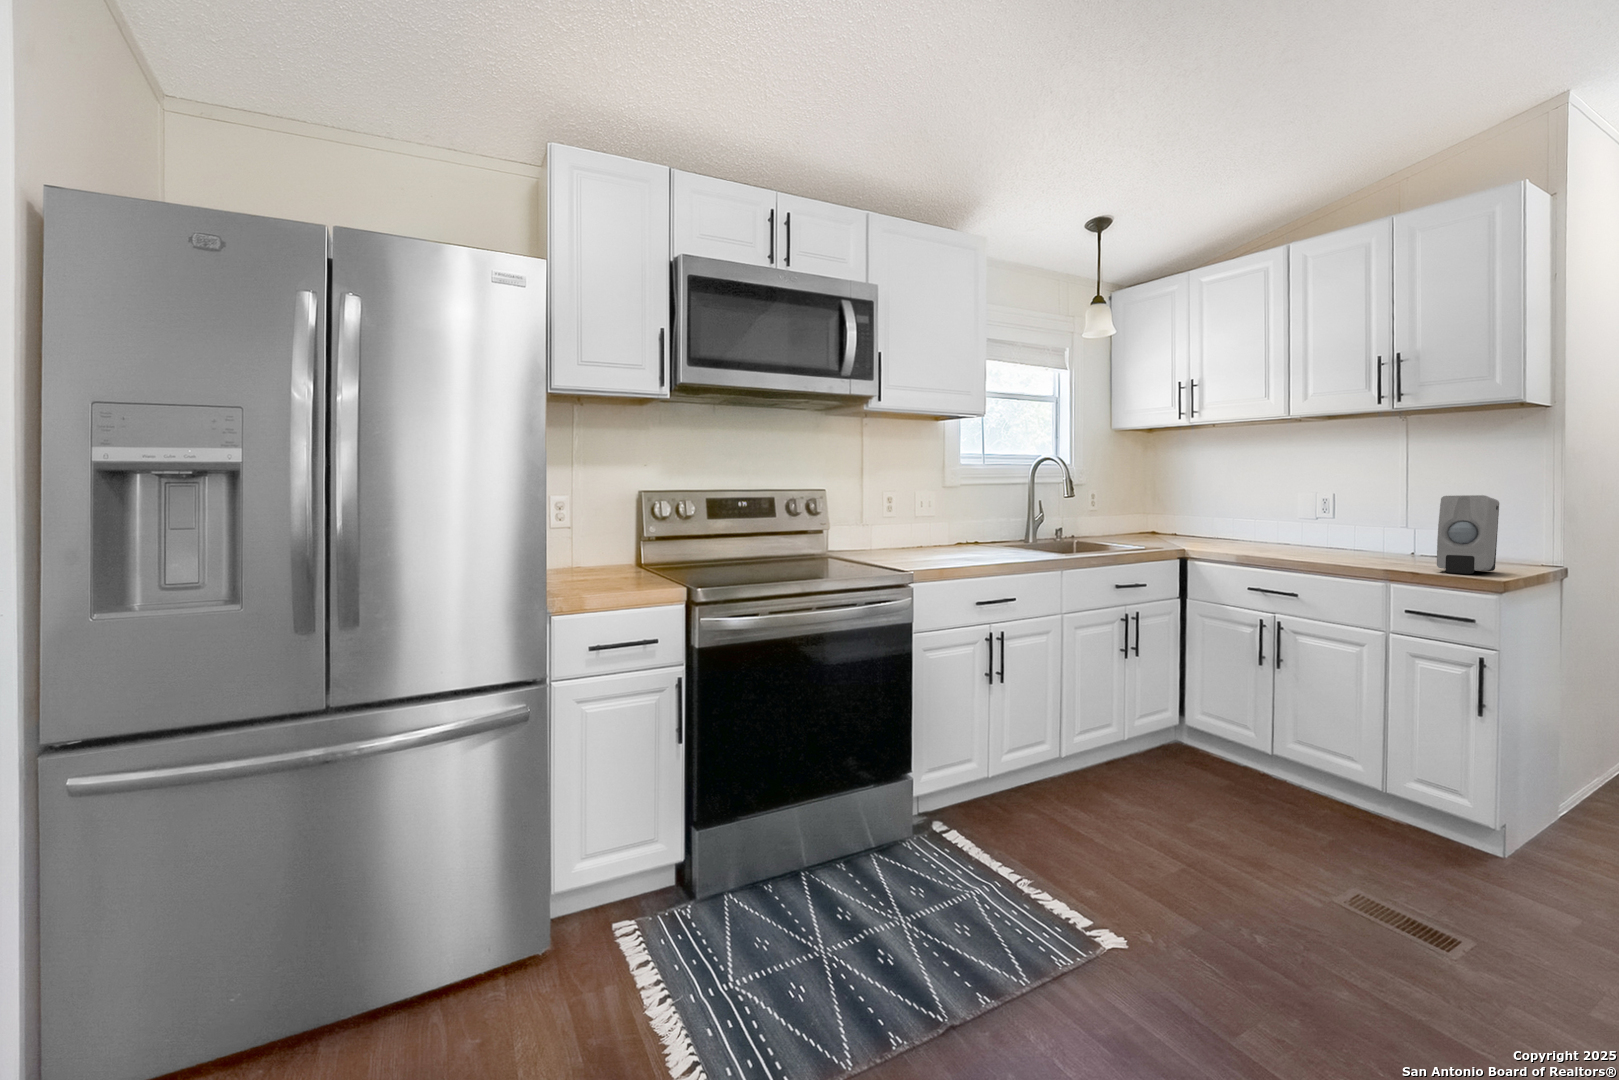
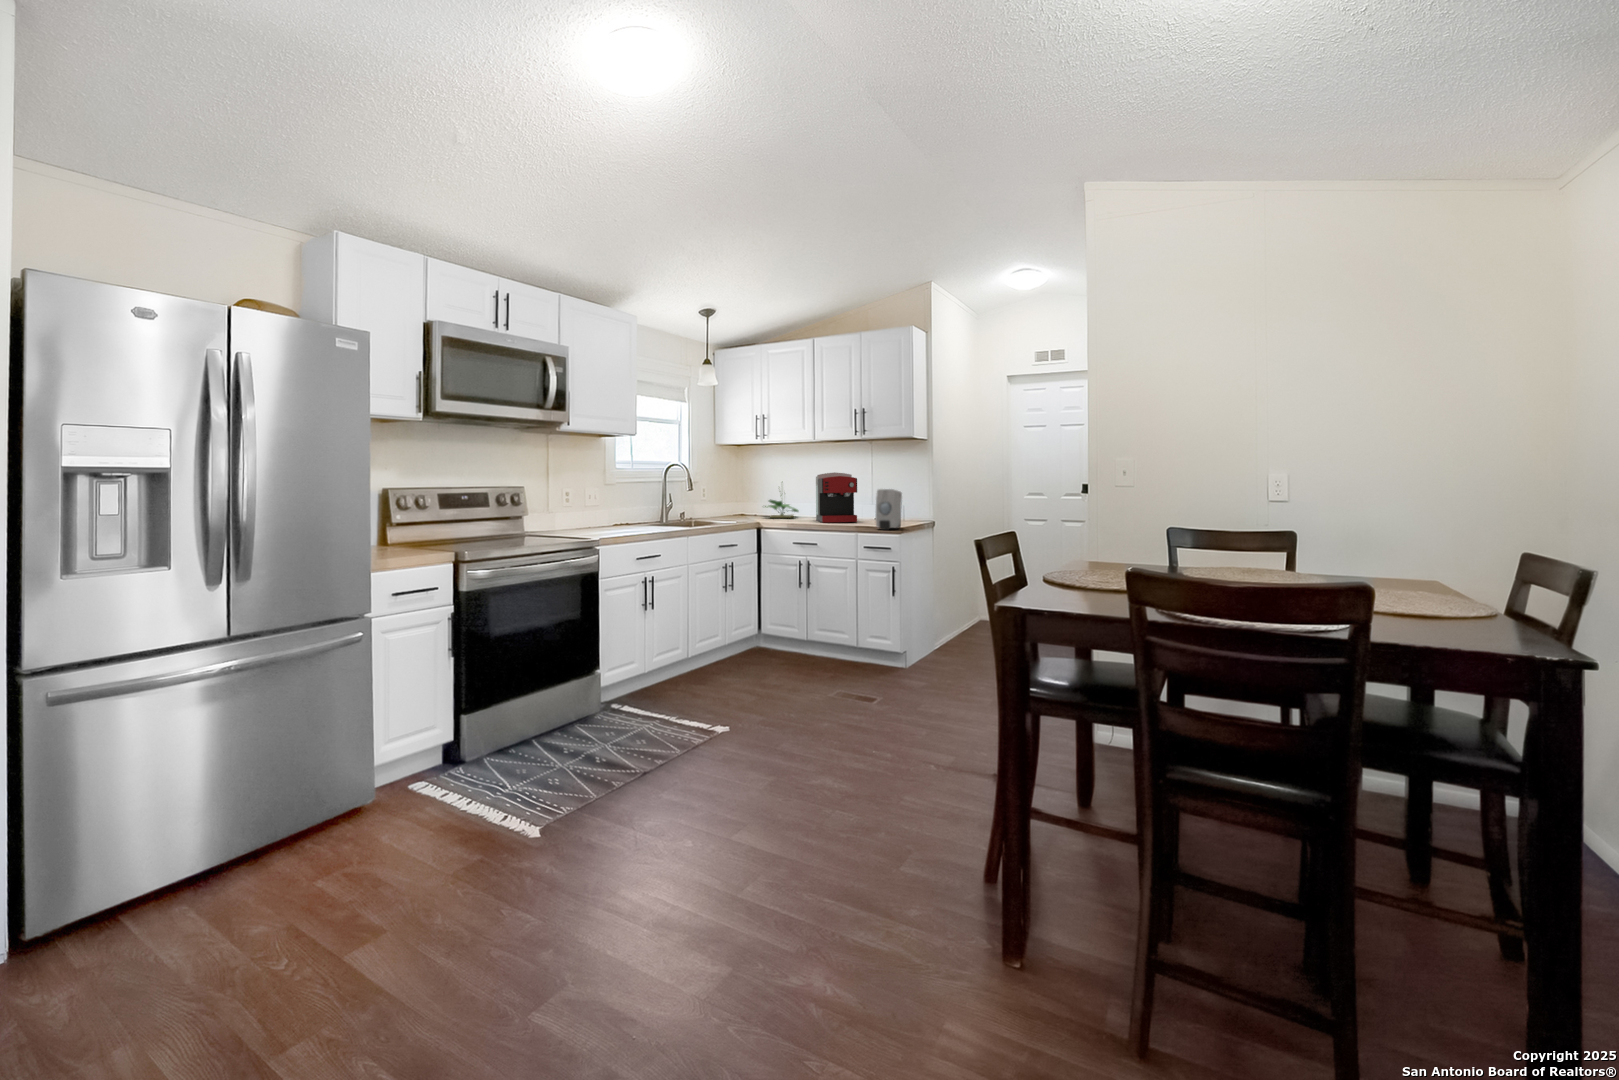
coffee maker: none [1283,469,1376,553] -> present [816,472,857,522]
potted plant: none [1182,479,1248,541] -> present [765,495,798,518]

